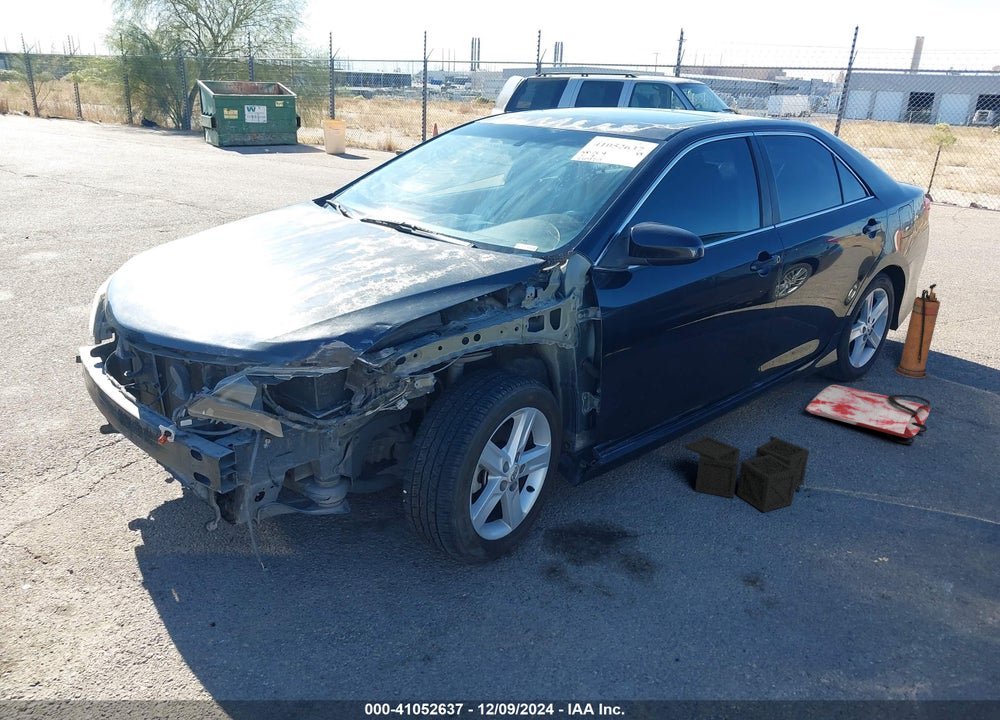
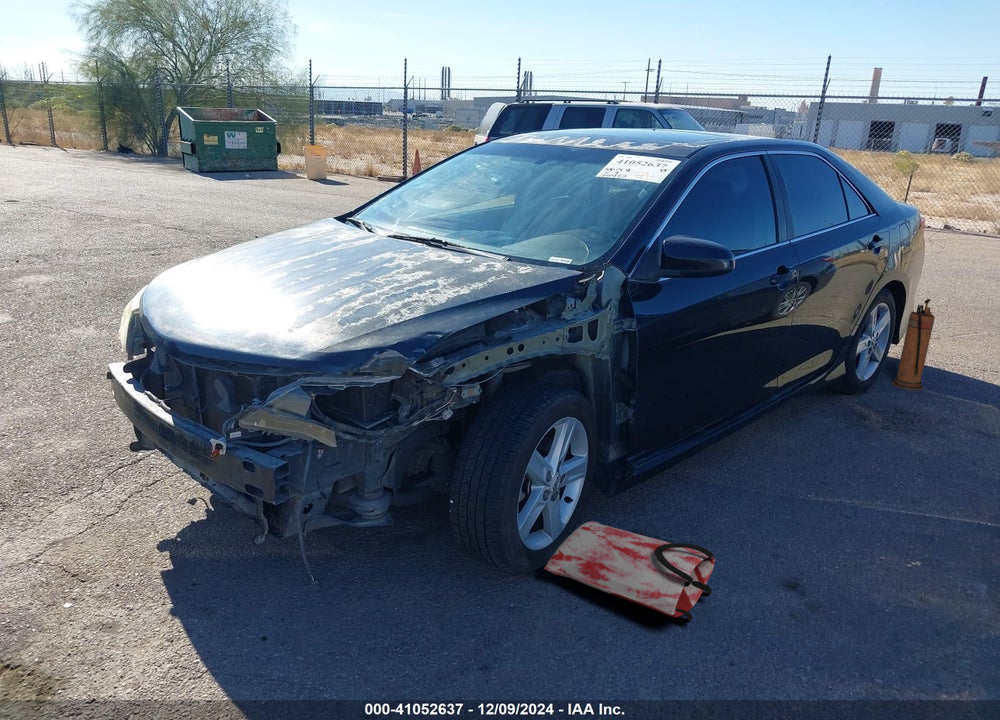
bag: present [806,385,930,444] -> present [544,522,715,623]
storage bin: present [685,436,811,512] -> none [709,446,834,520]

